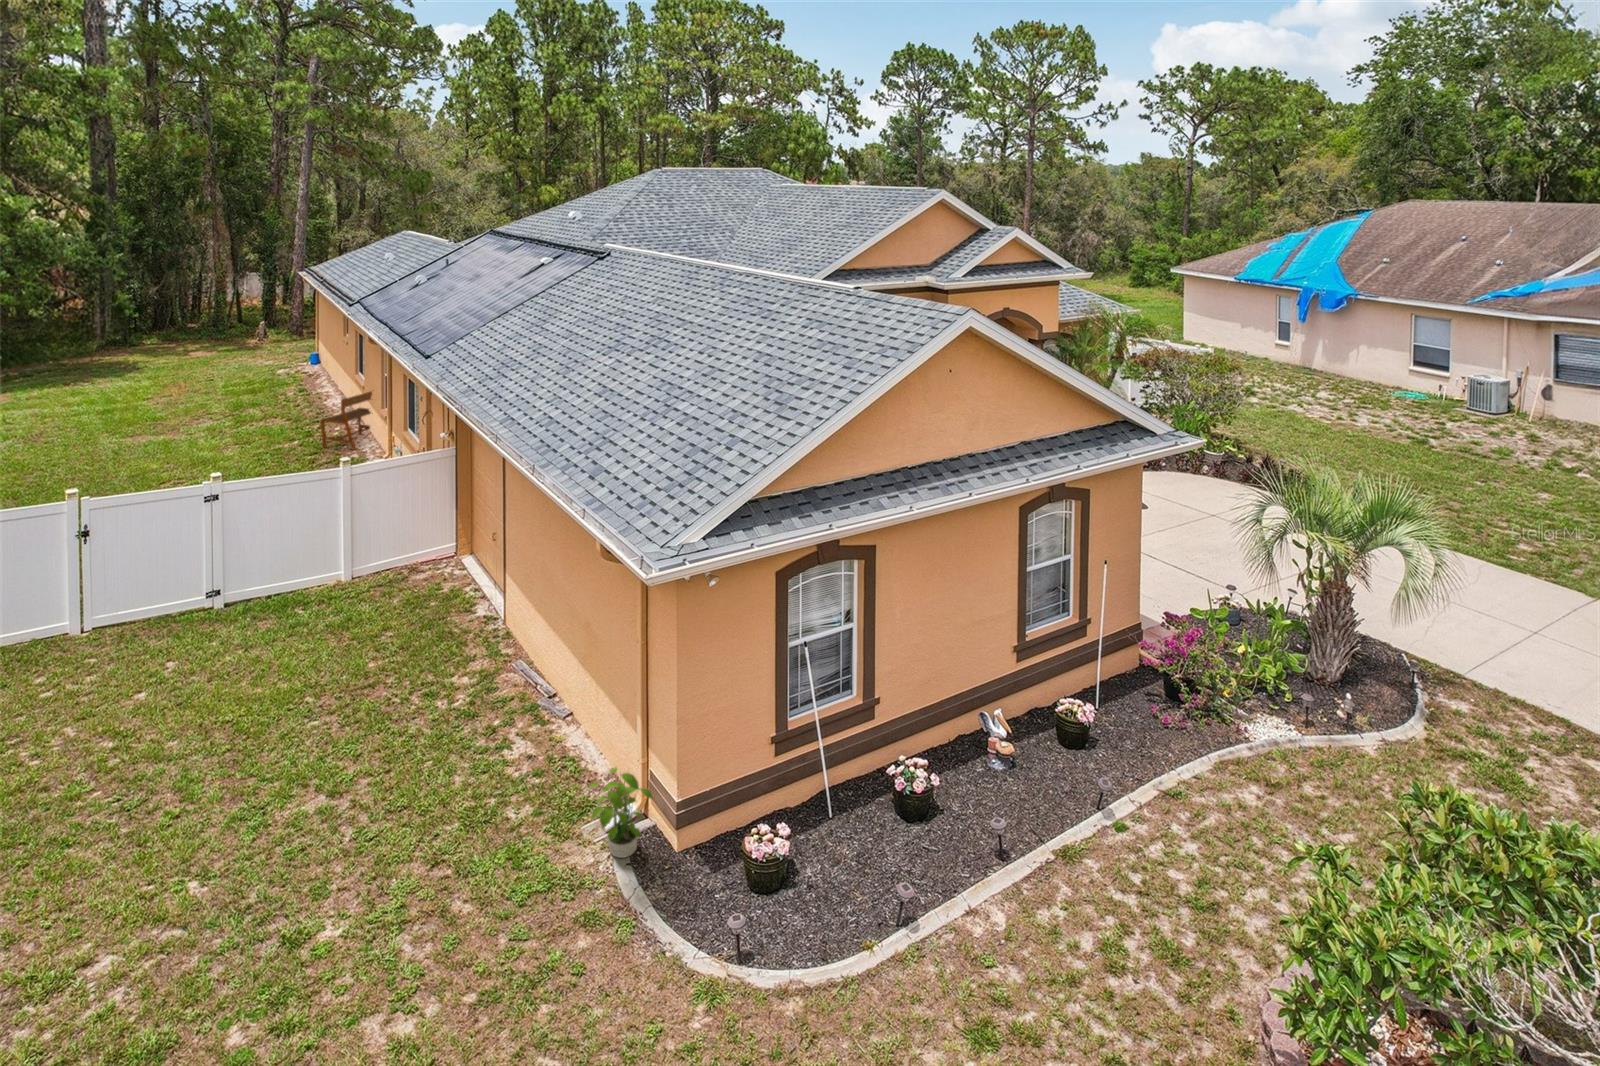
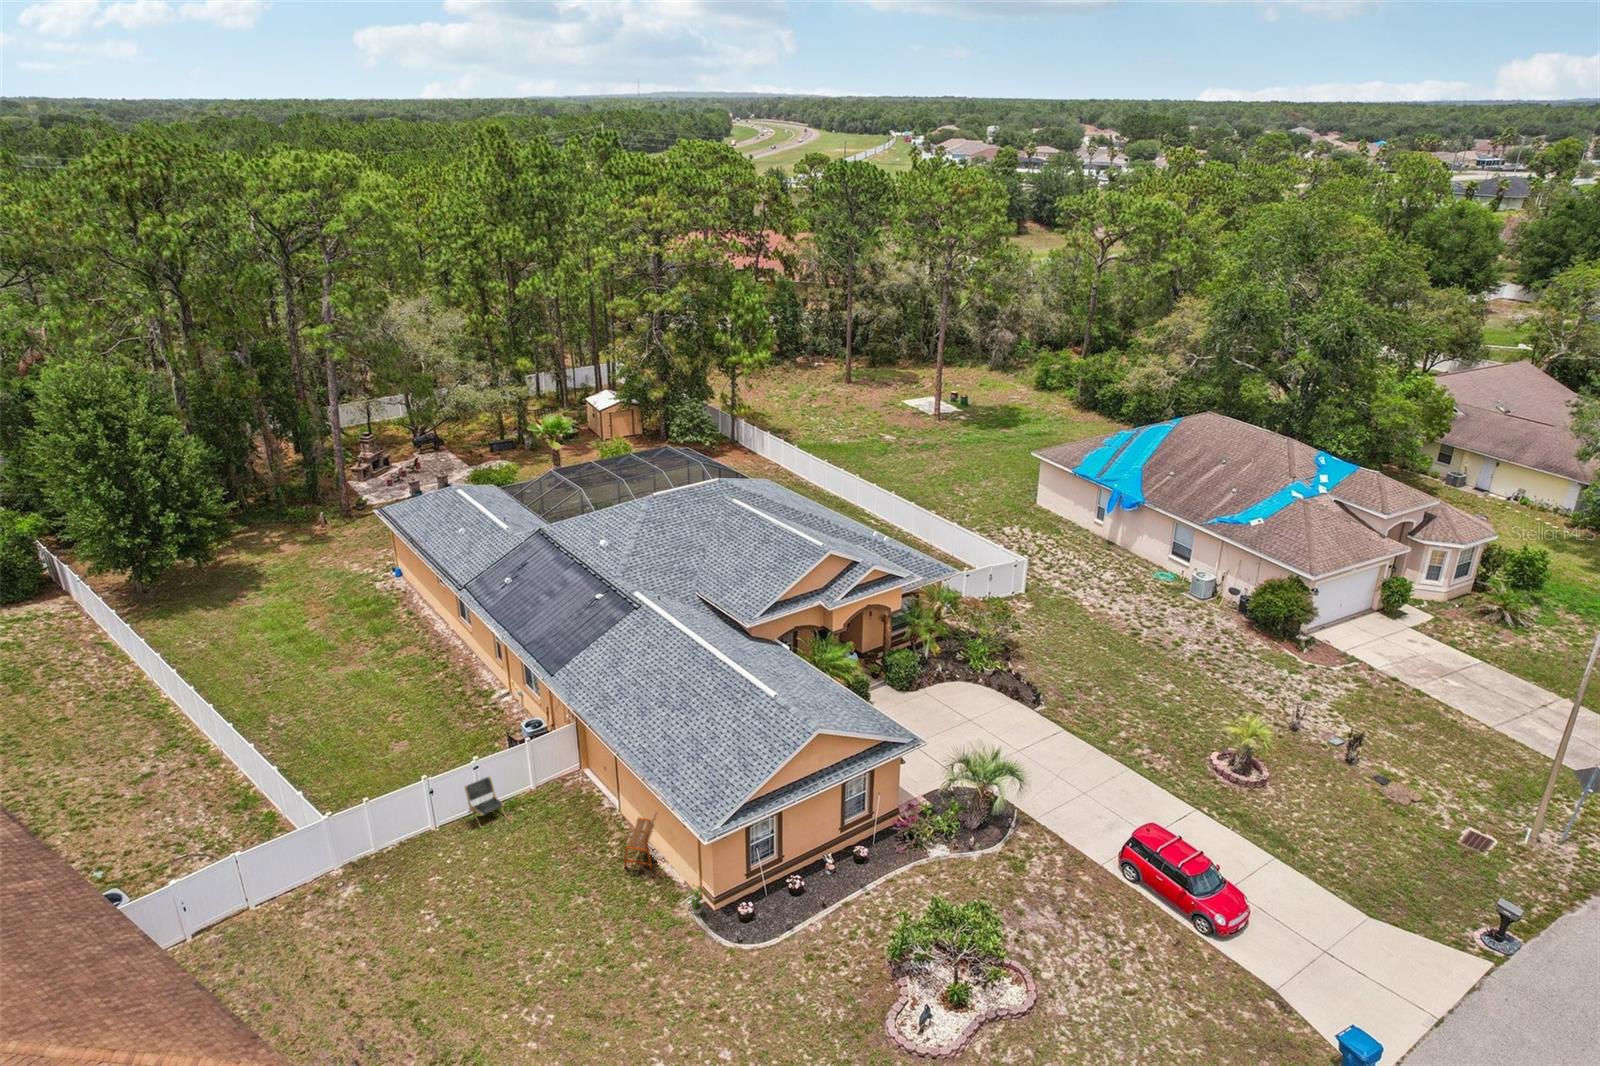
bench: present [320,390,374,449] -> present [624,814,656,868]
lounge chair: none [147,528,246,634] -> present [465,776,506,827]

